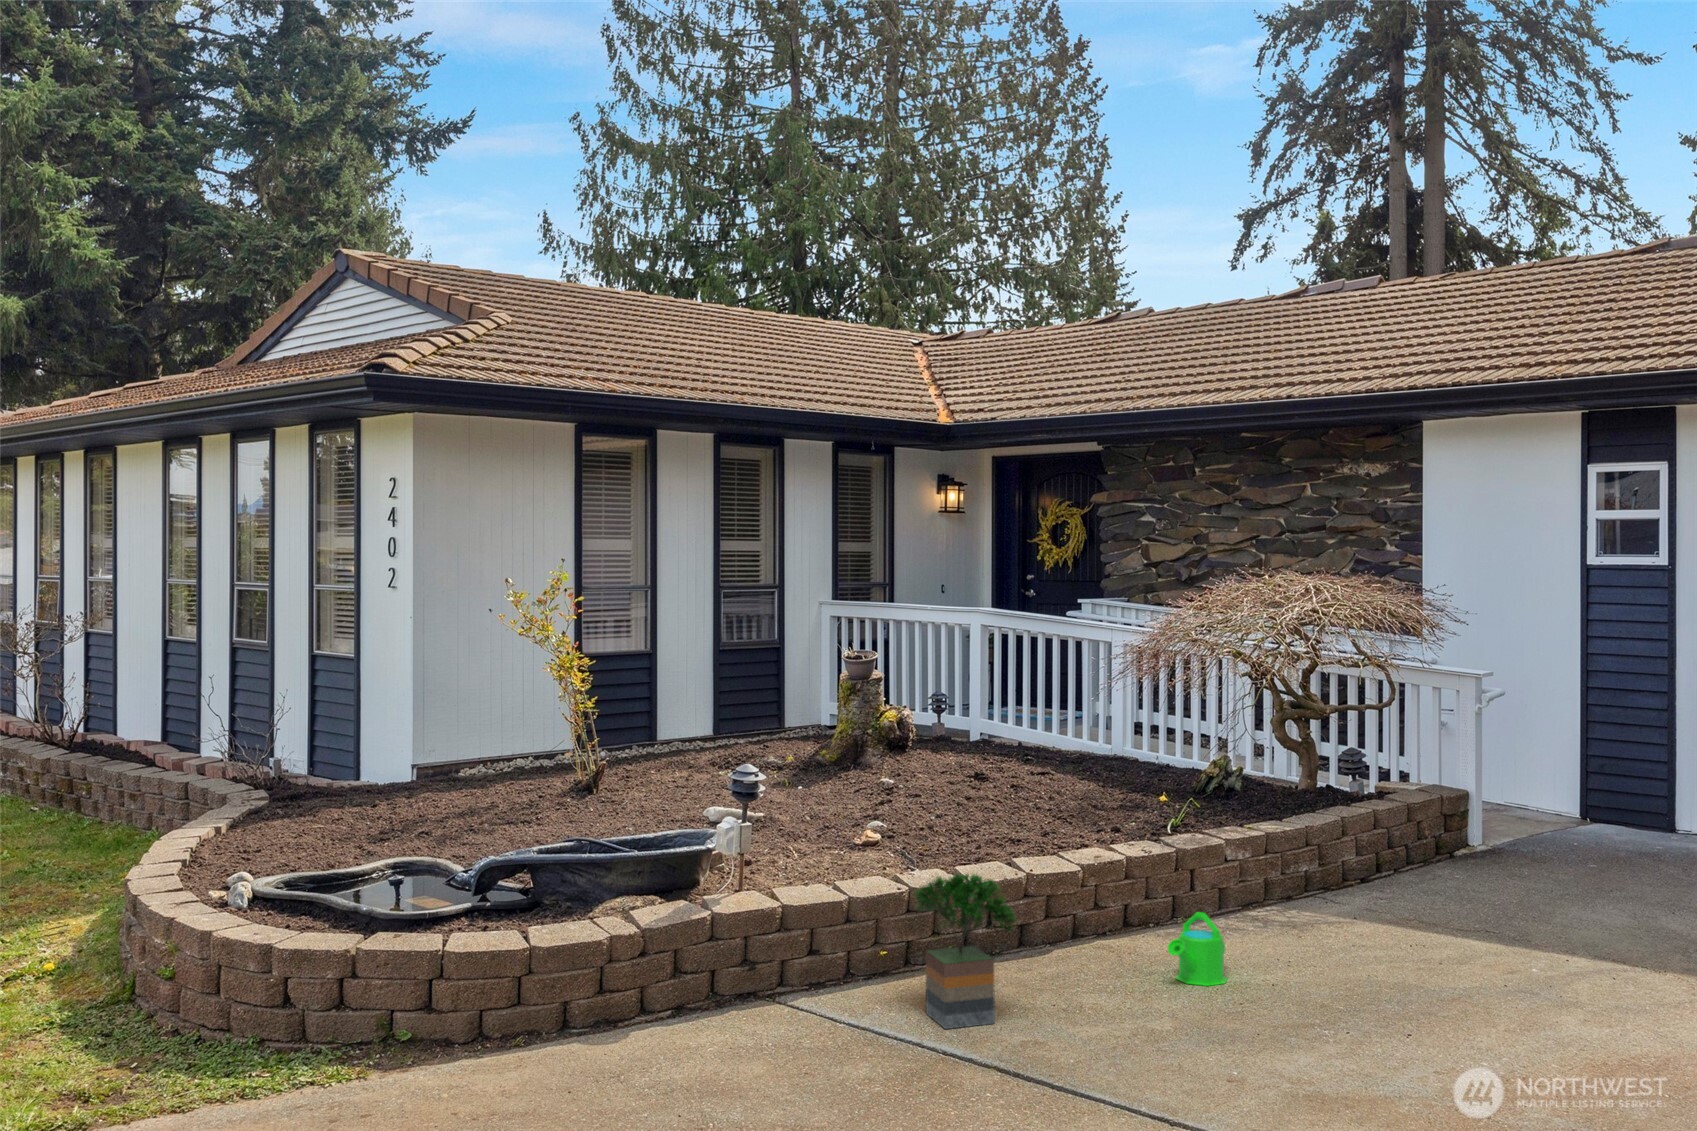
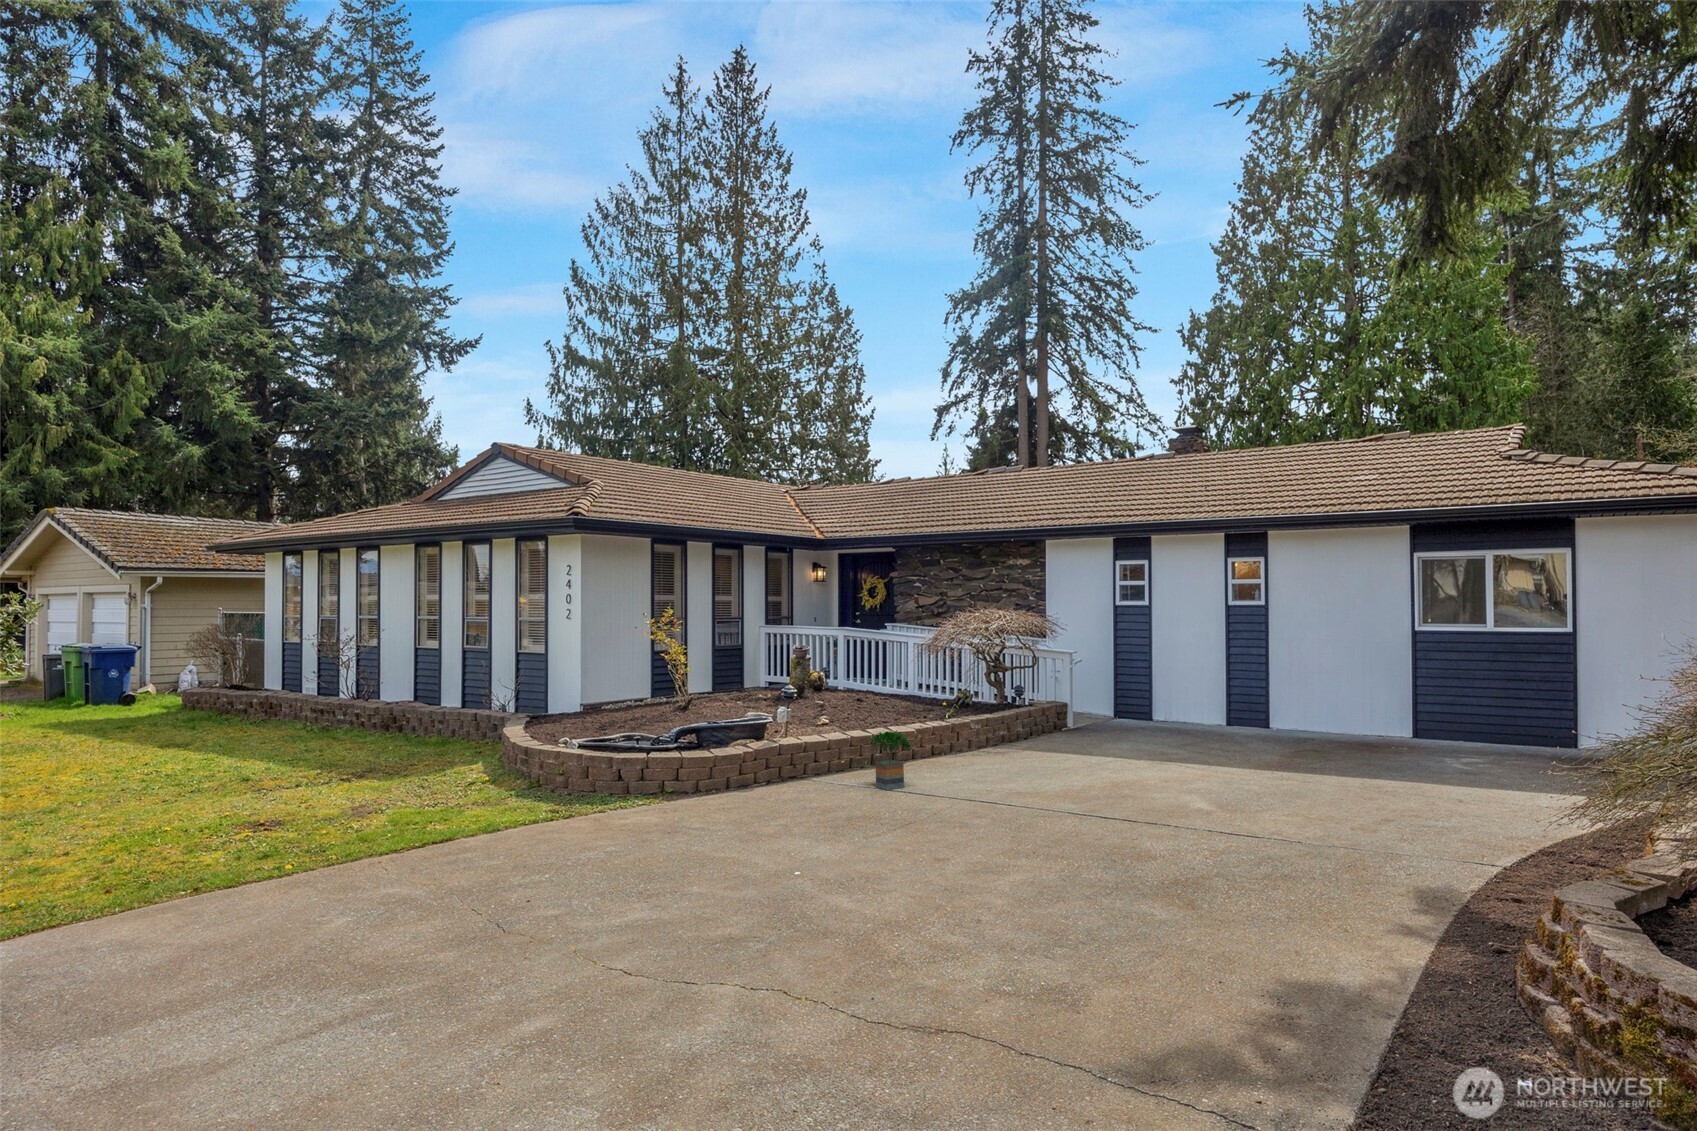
watering can: present [1168,912,1227,986] -> none [964,745,986,773]

